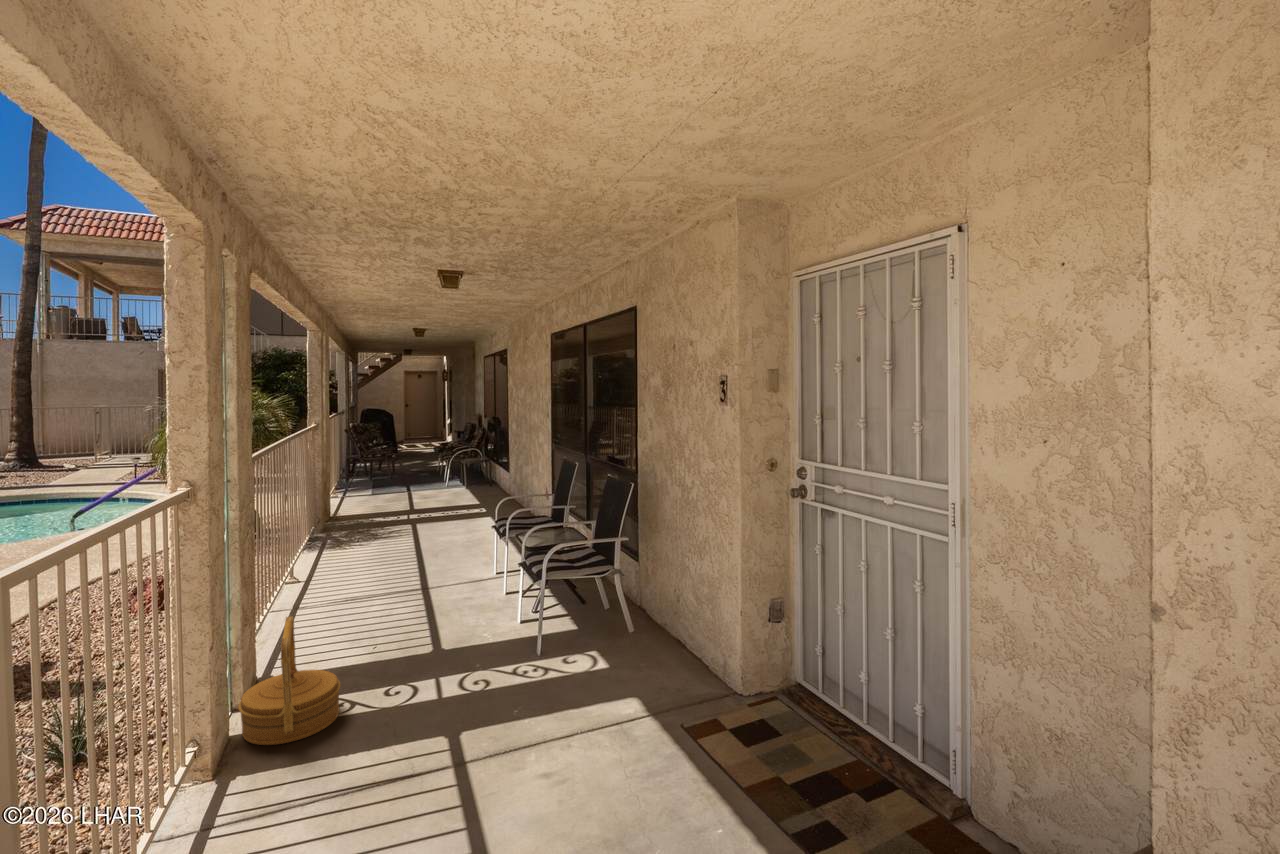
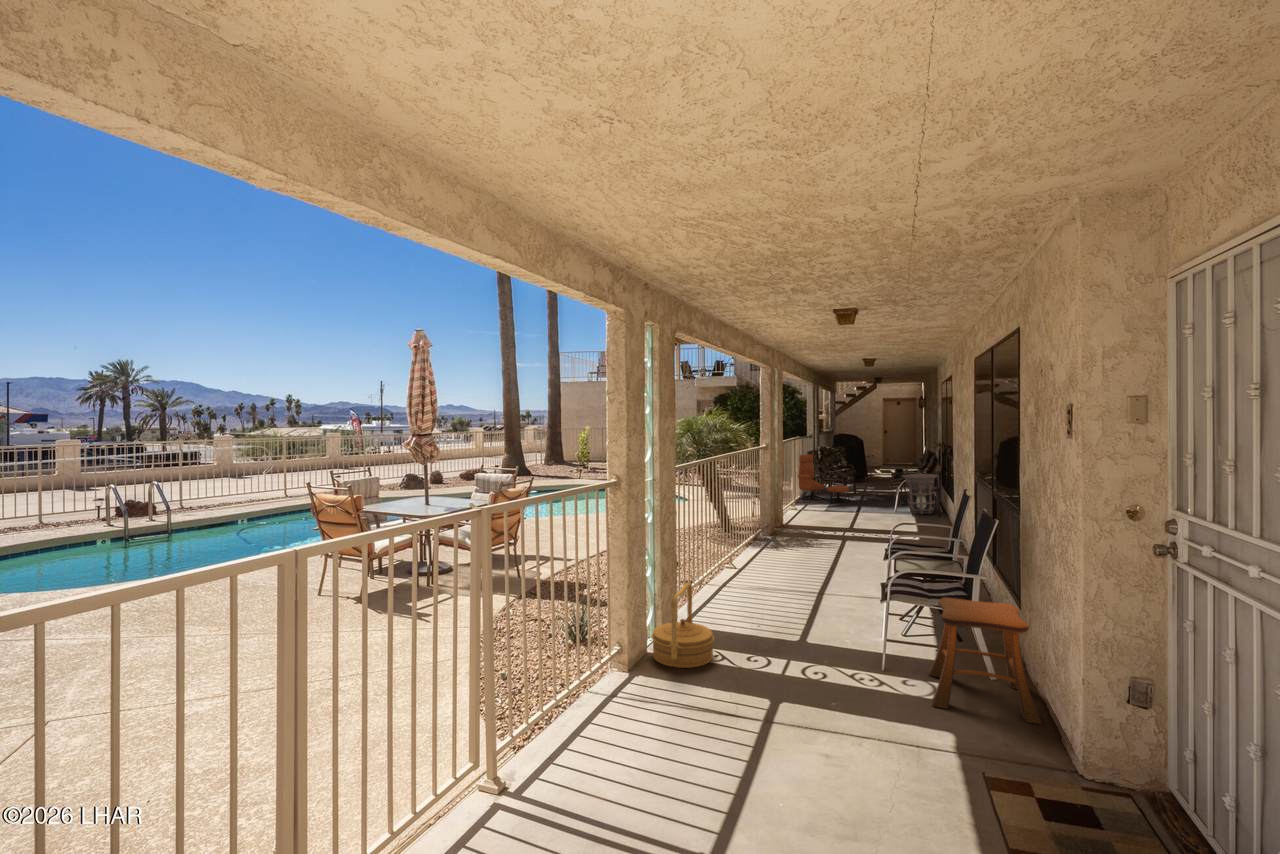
lounge chair: none [331,433,393,485] -> present [797,454,850,503]
side table: none [452,446,487,487] -> present [902,474,938,514]
stool: none [578,559,690,677] -> present [928,598,1042,724]

